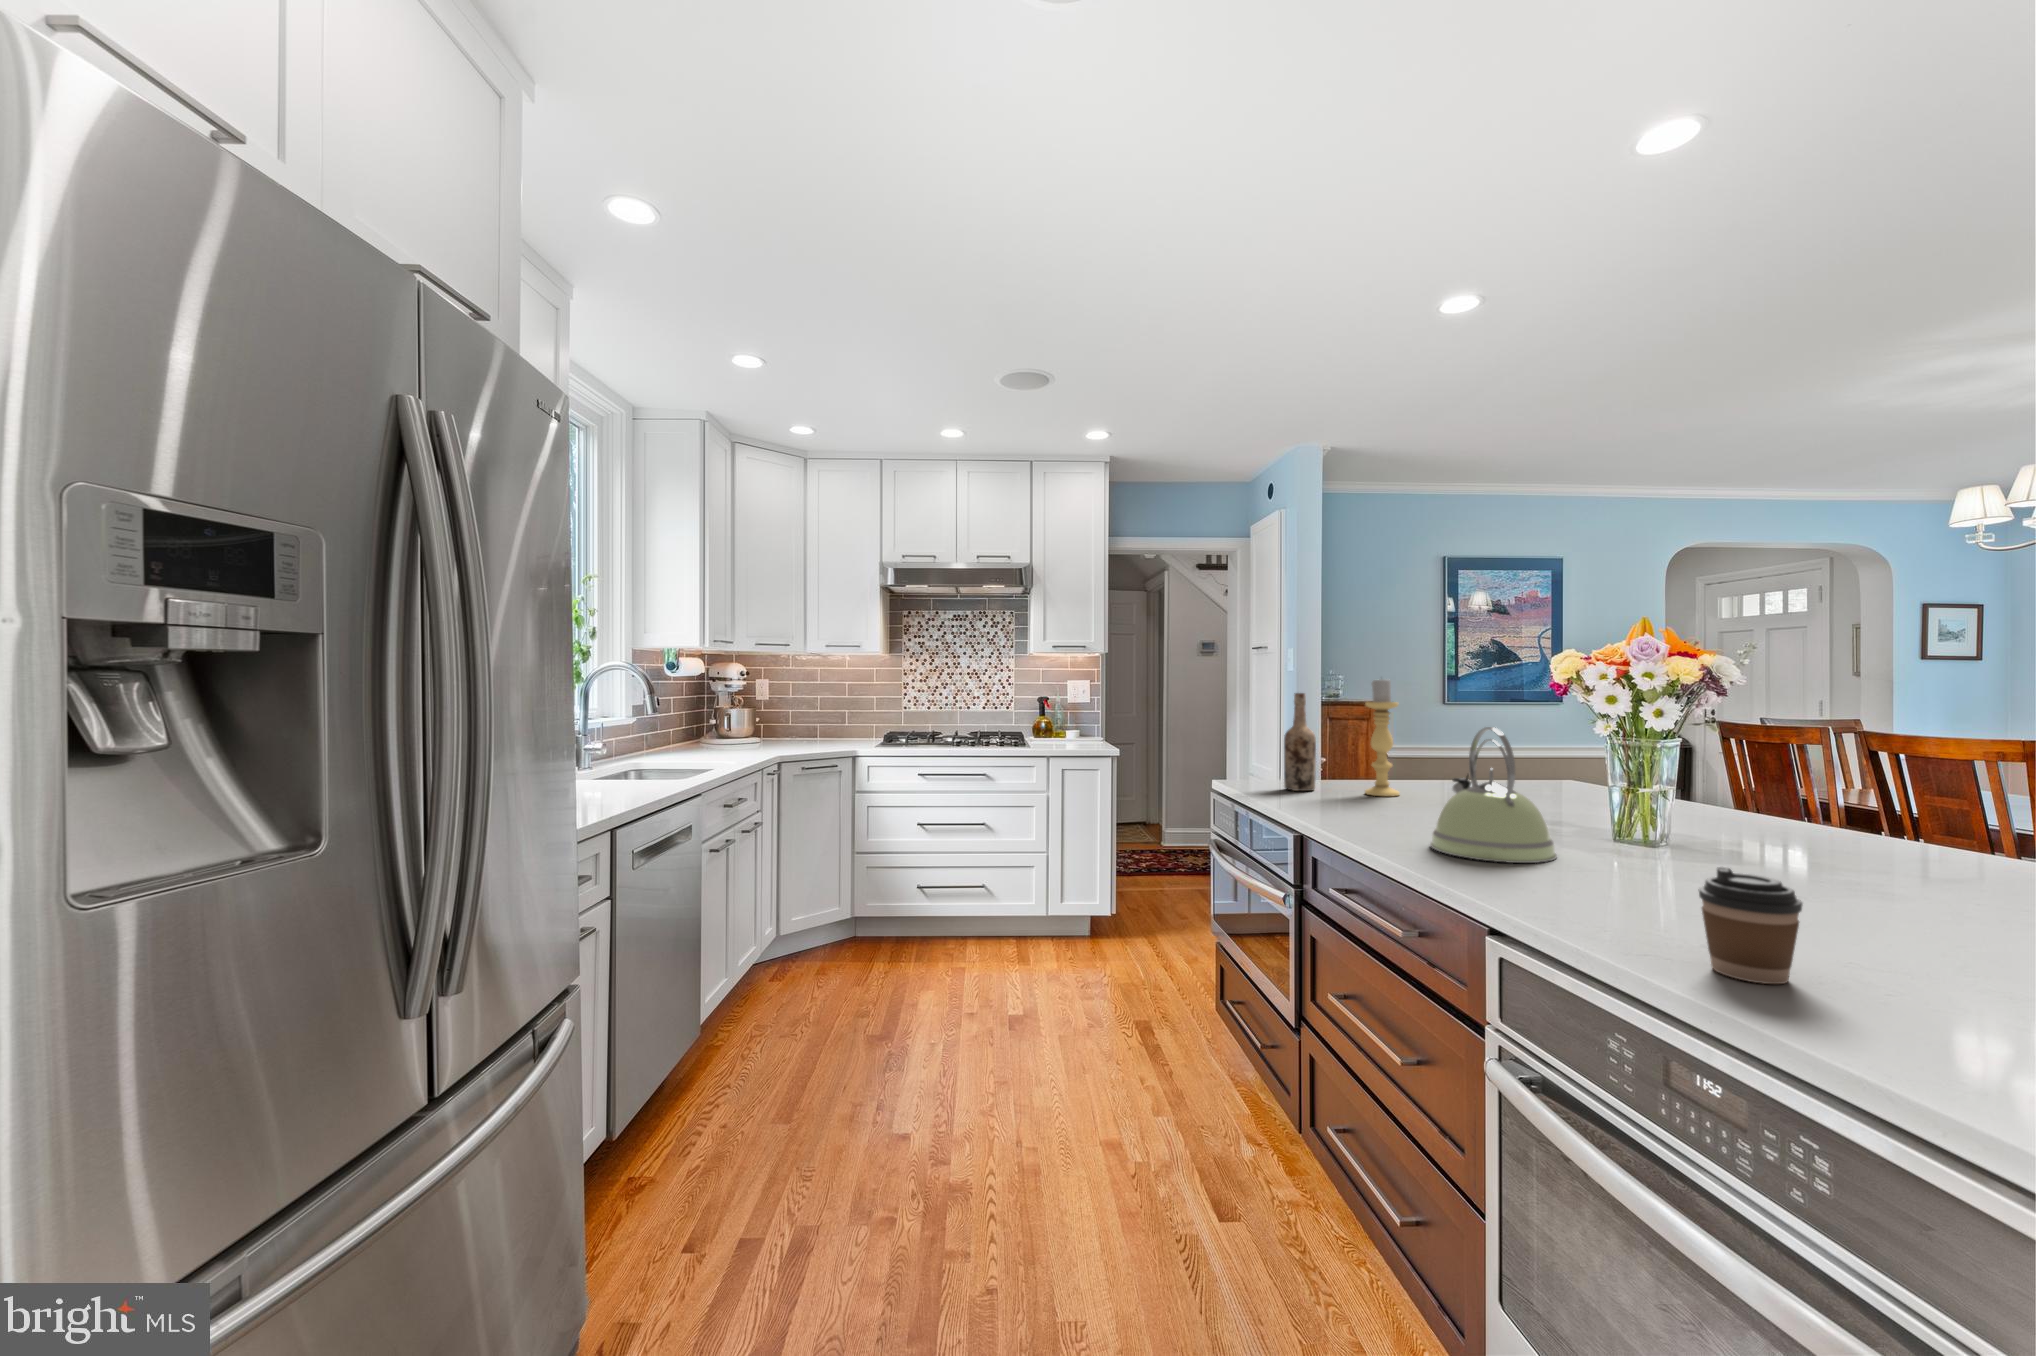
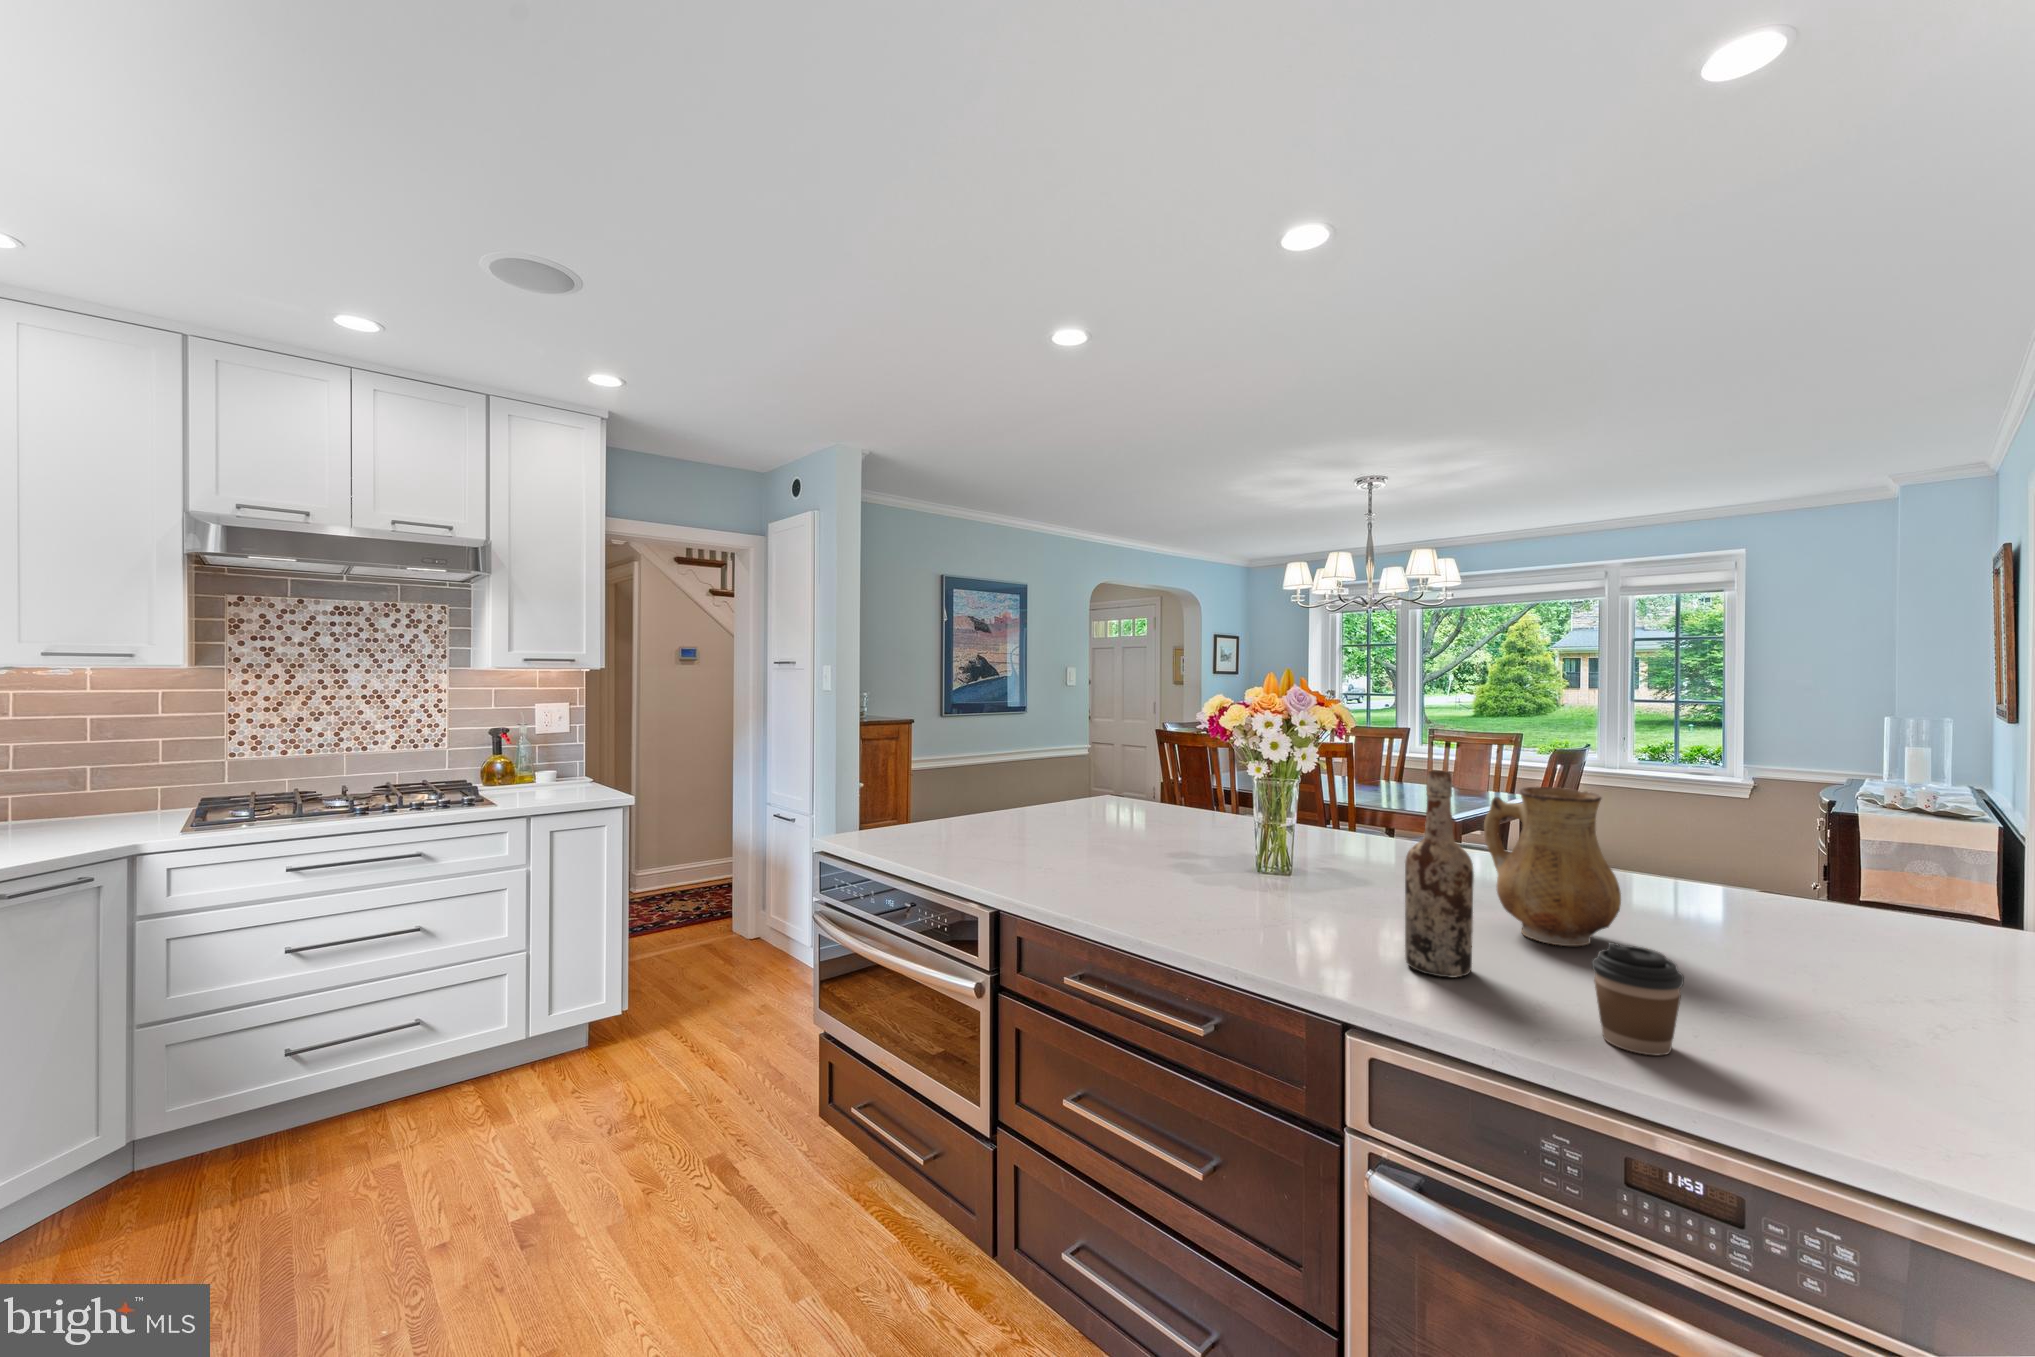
candle holder: present [1365,679,1400,796] -> none [995,711,1030,840]
wine bottle: present [1284,693,1316,791] -> present [1405,771,1474,977]
kettle: present [1430,727,1557,863] -> none [1163,780,1280,925]
ceramic pitcher: none [1799,740,1982,929] -> present [1484,787,1621,946]

